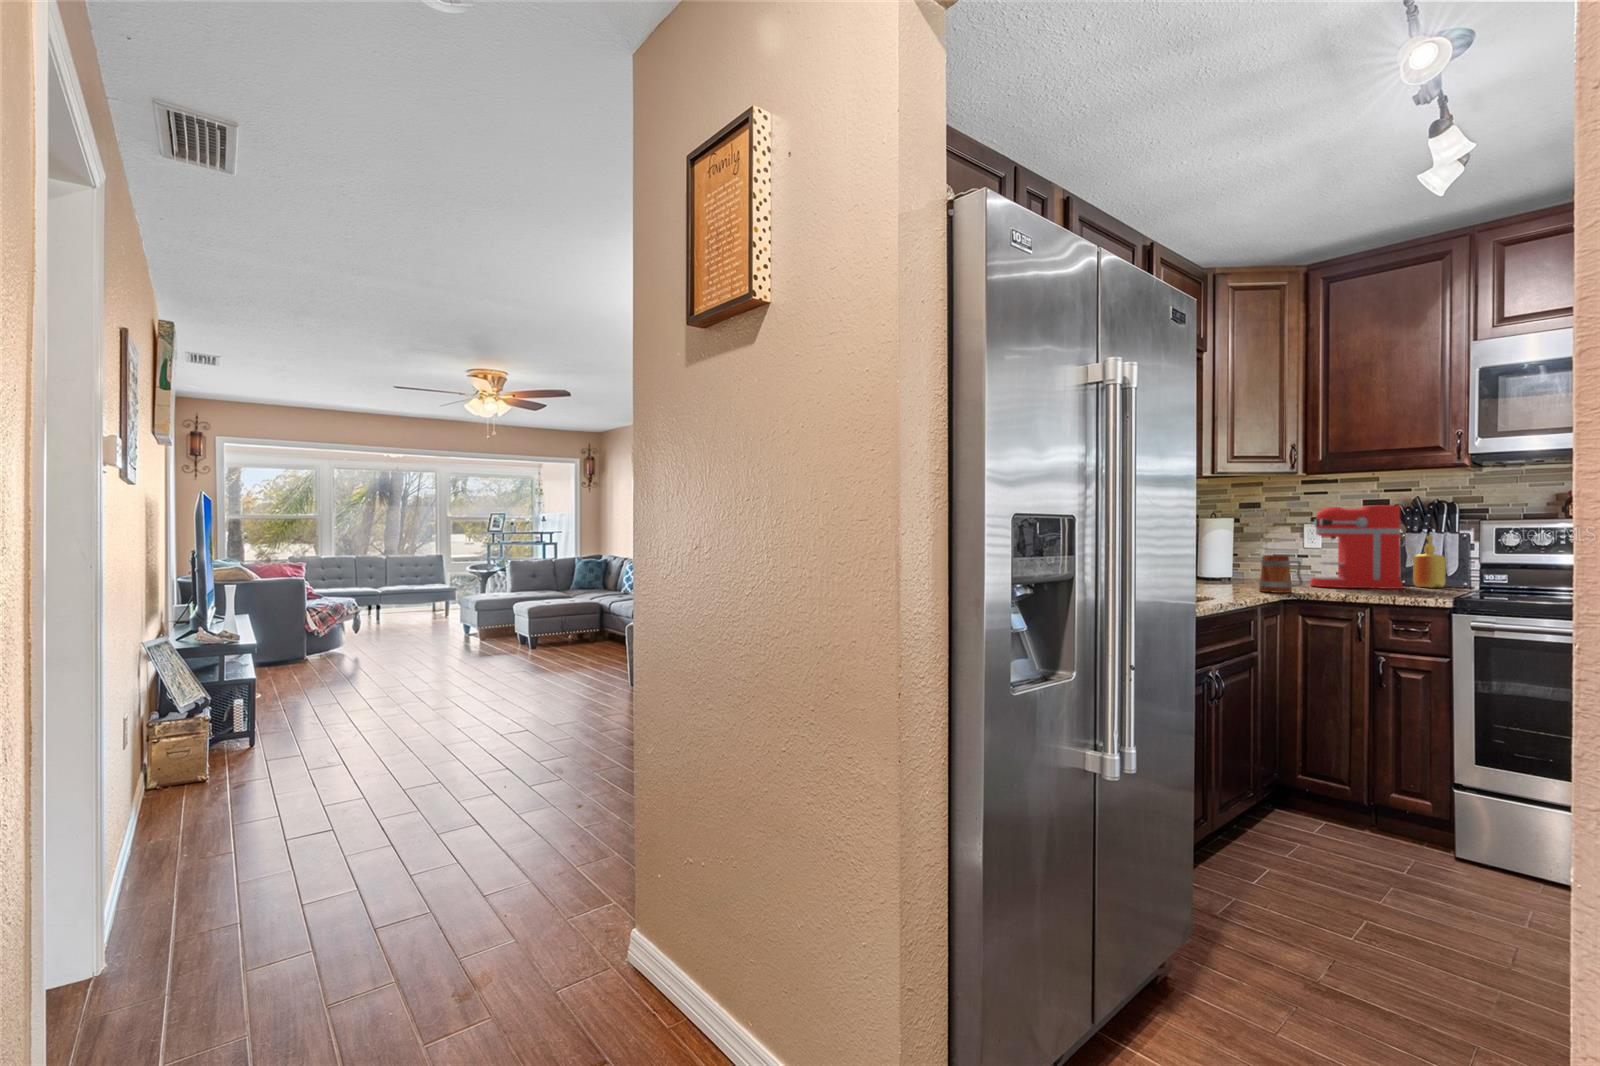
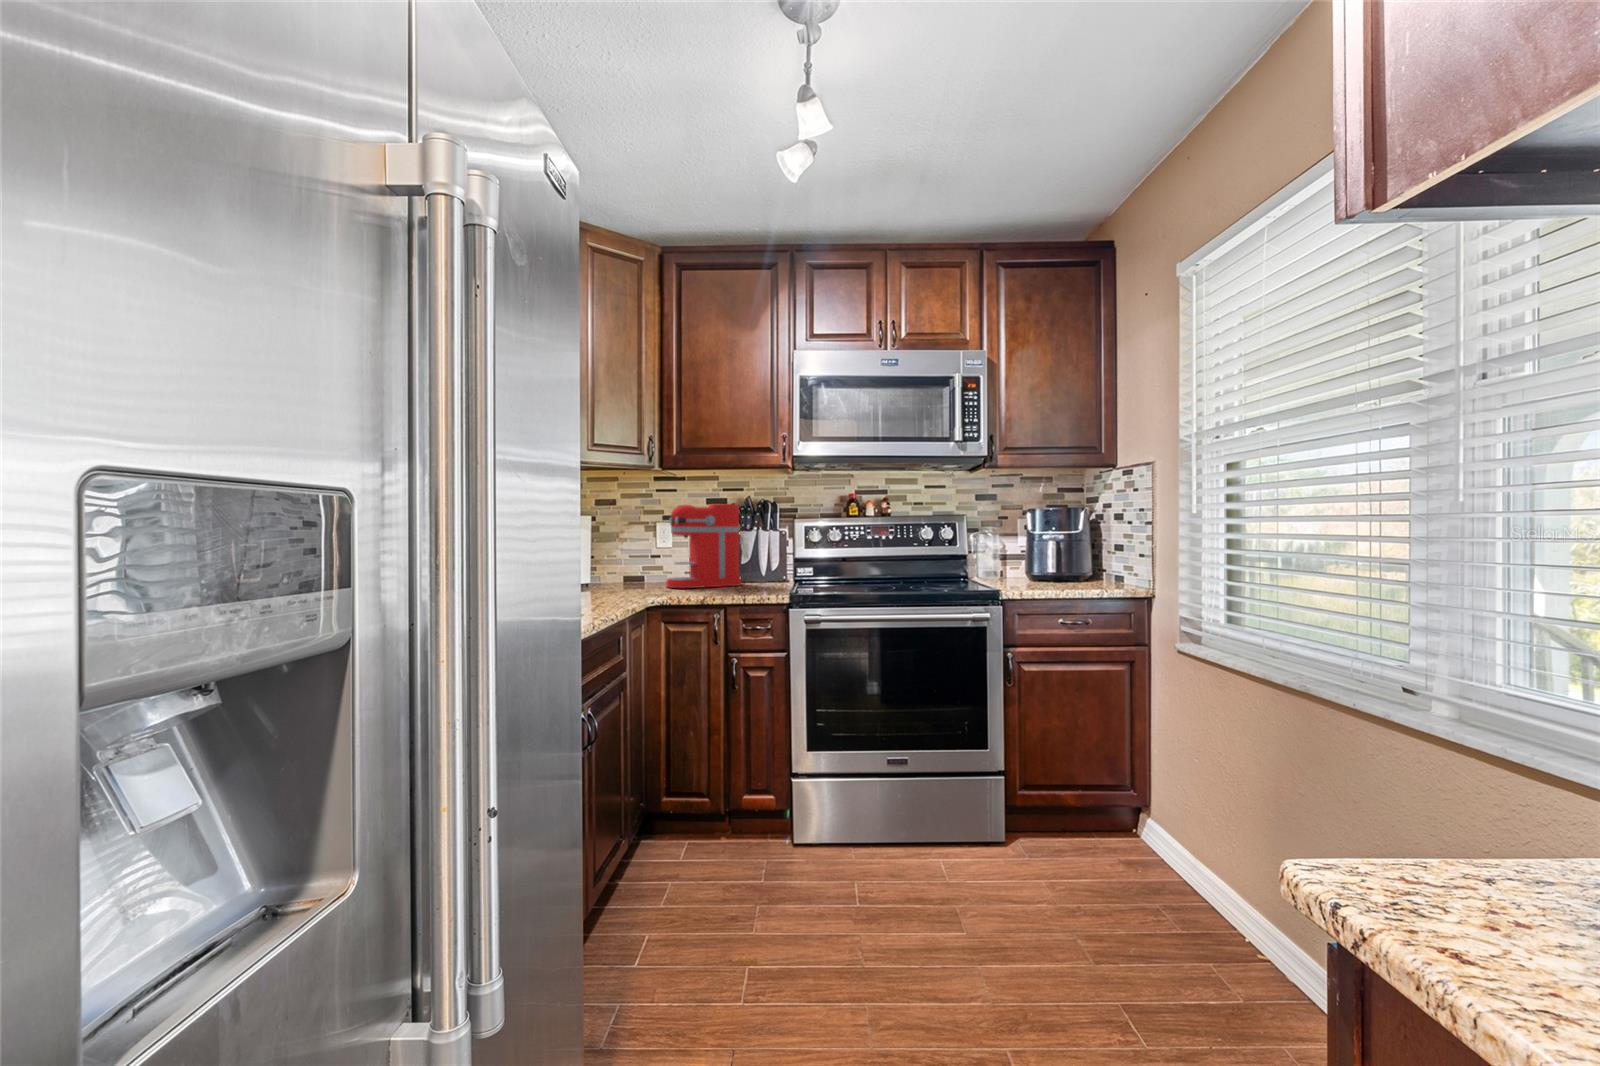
soap dispenser: present [1413,536,1446,588] -> none [747,533,771,582]
mug: present [1259,555,1303,593] -> none [623,557,665,600]

